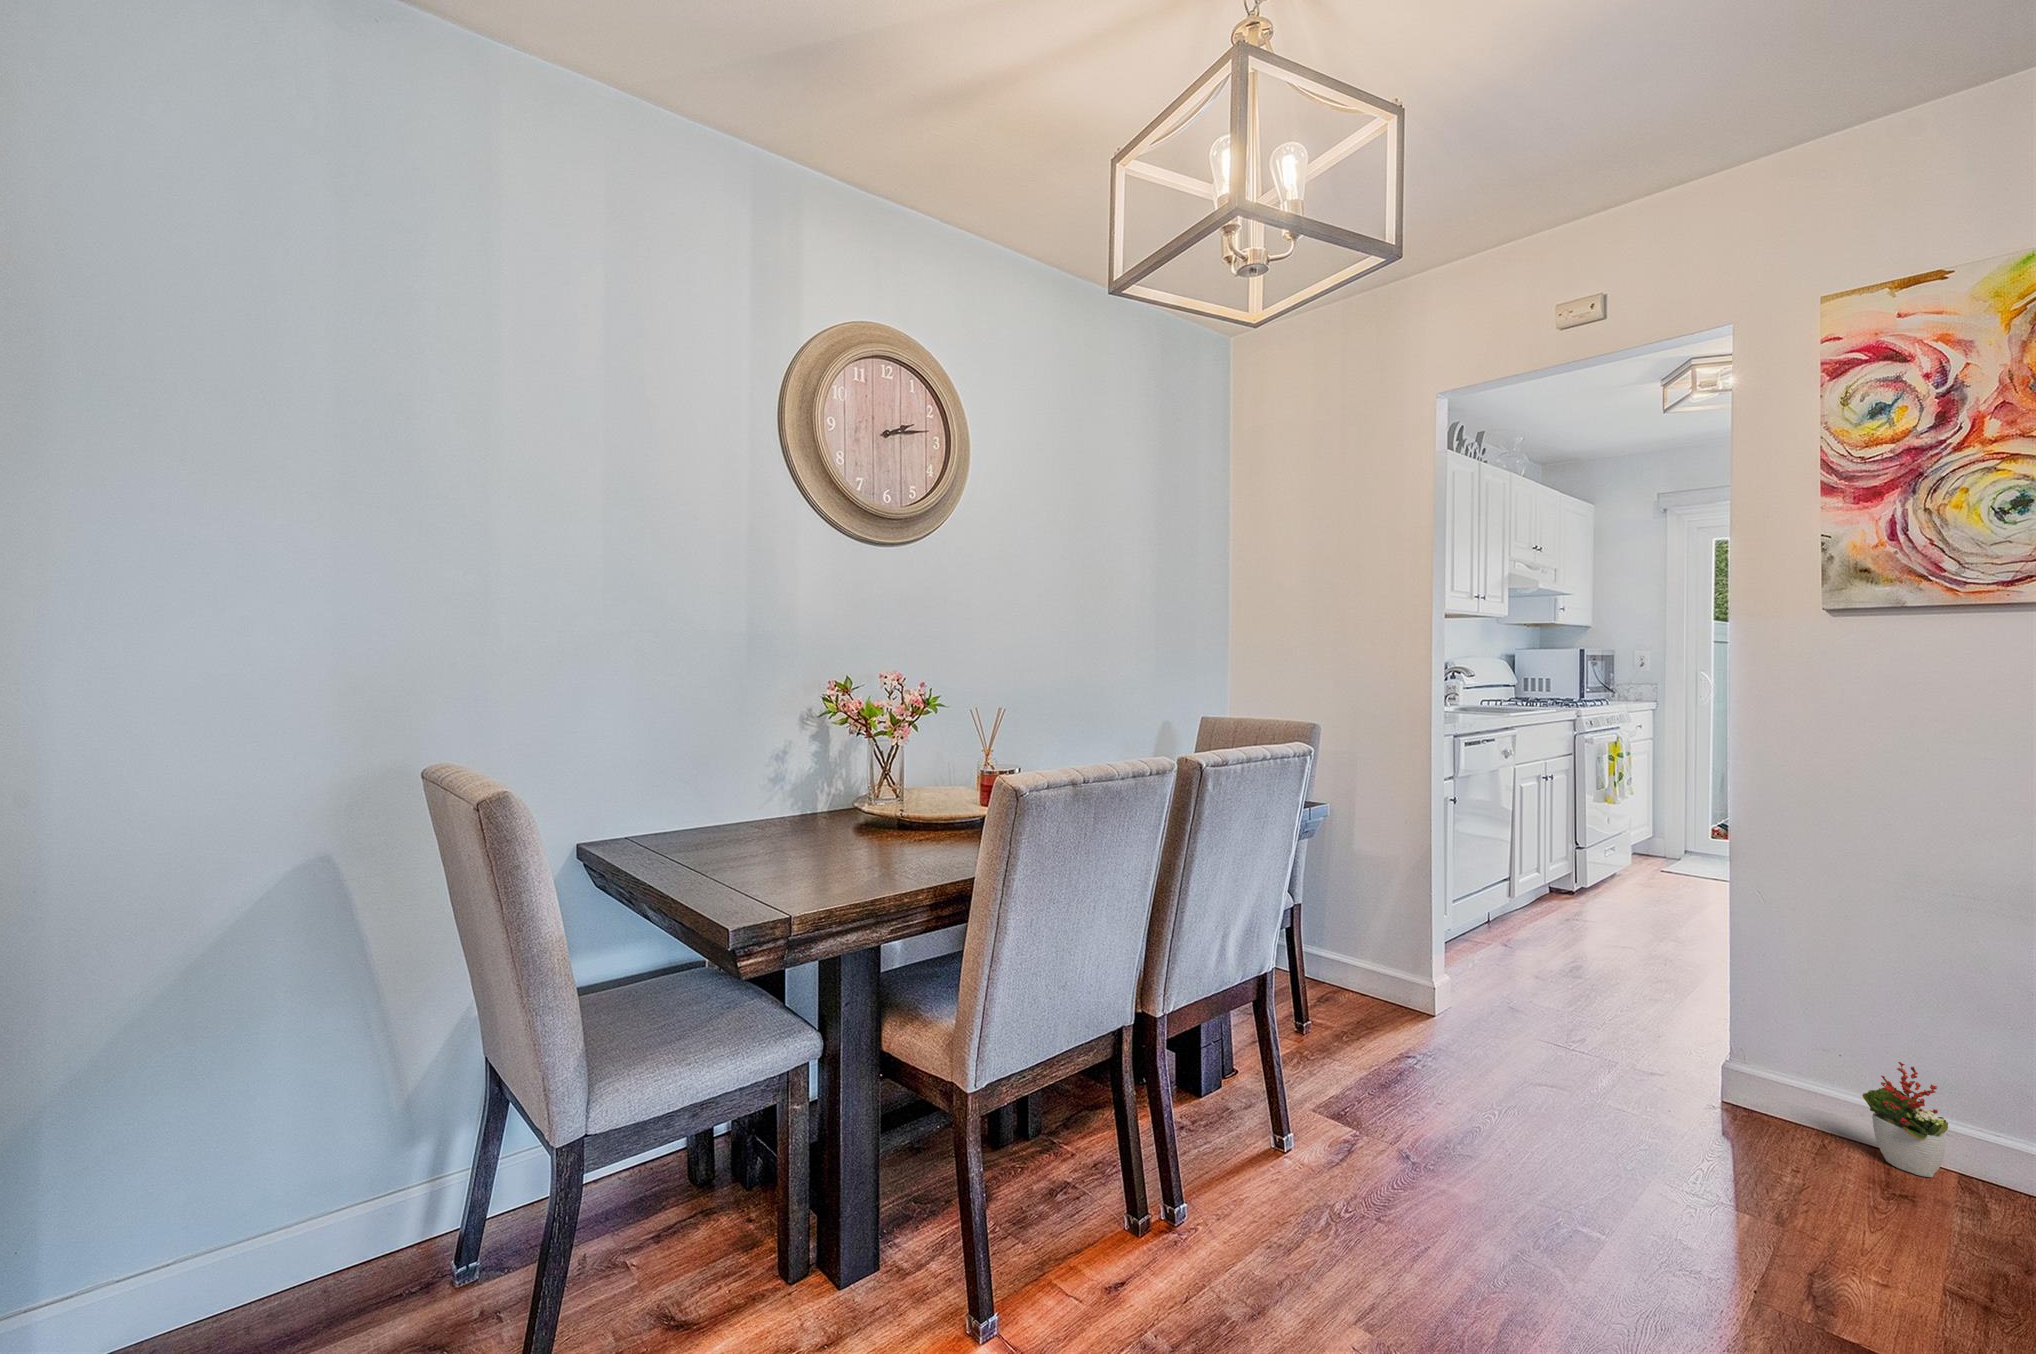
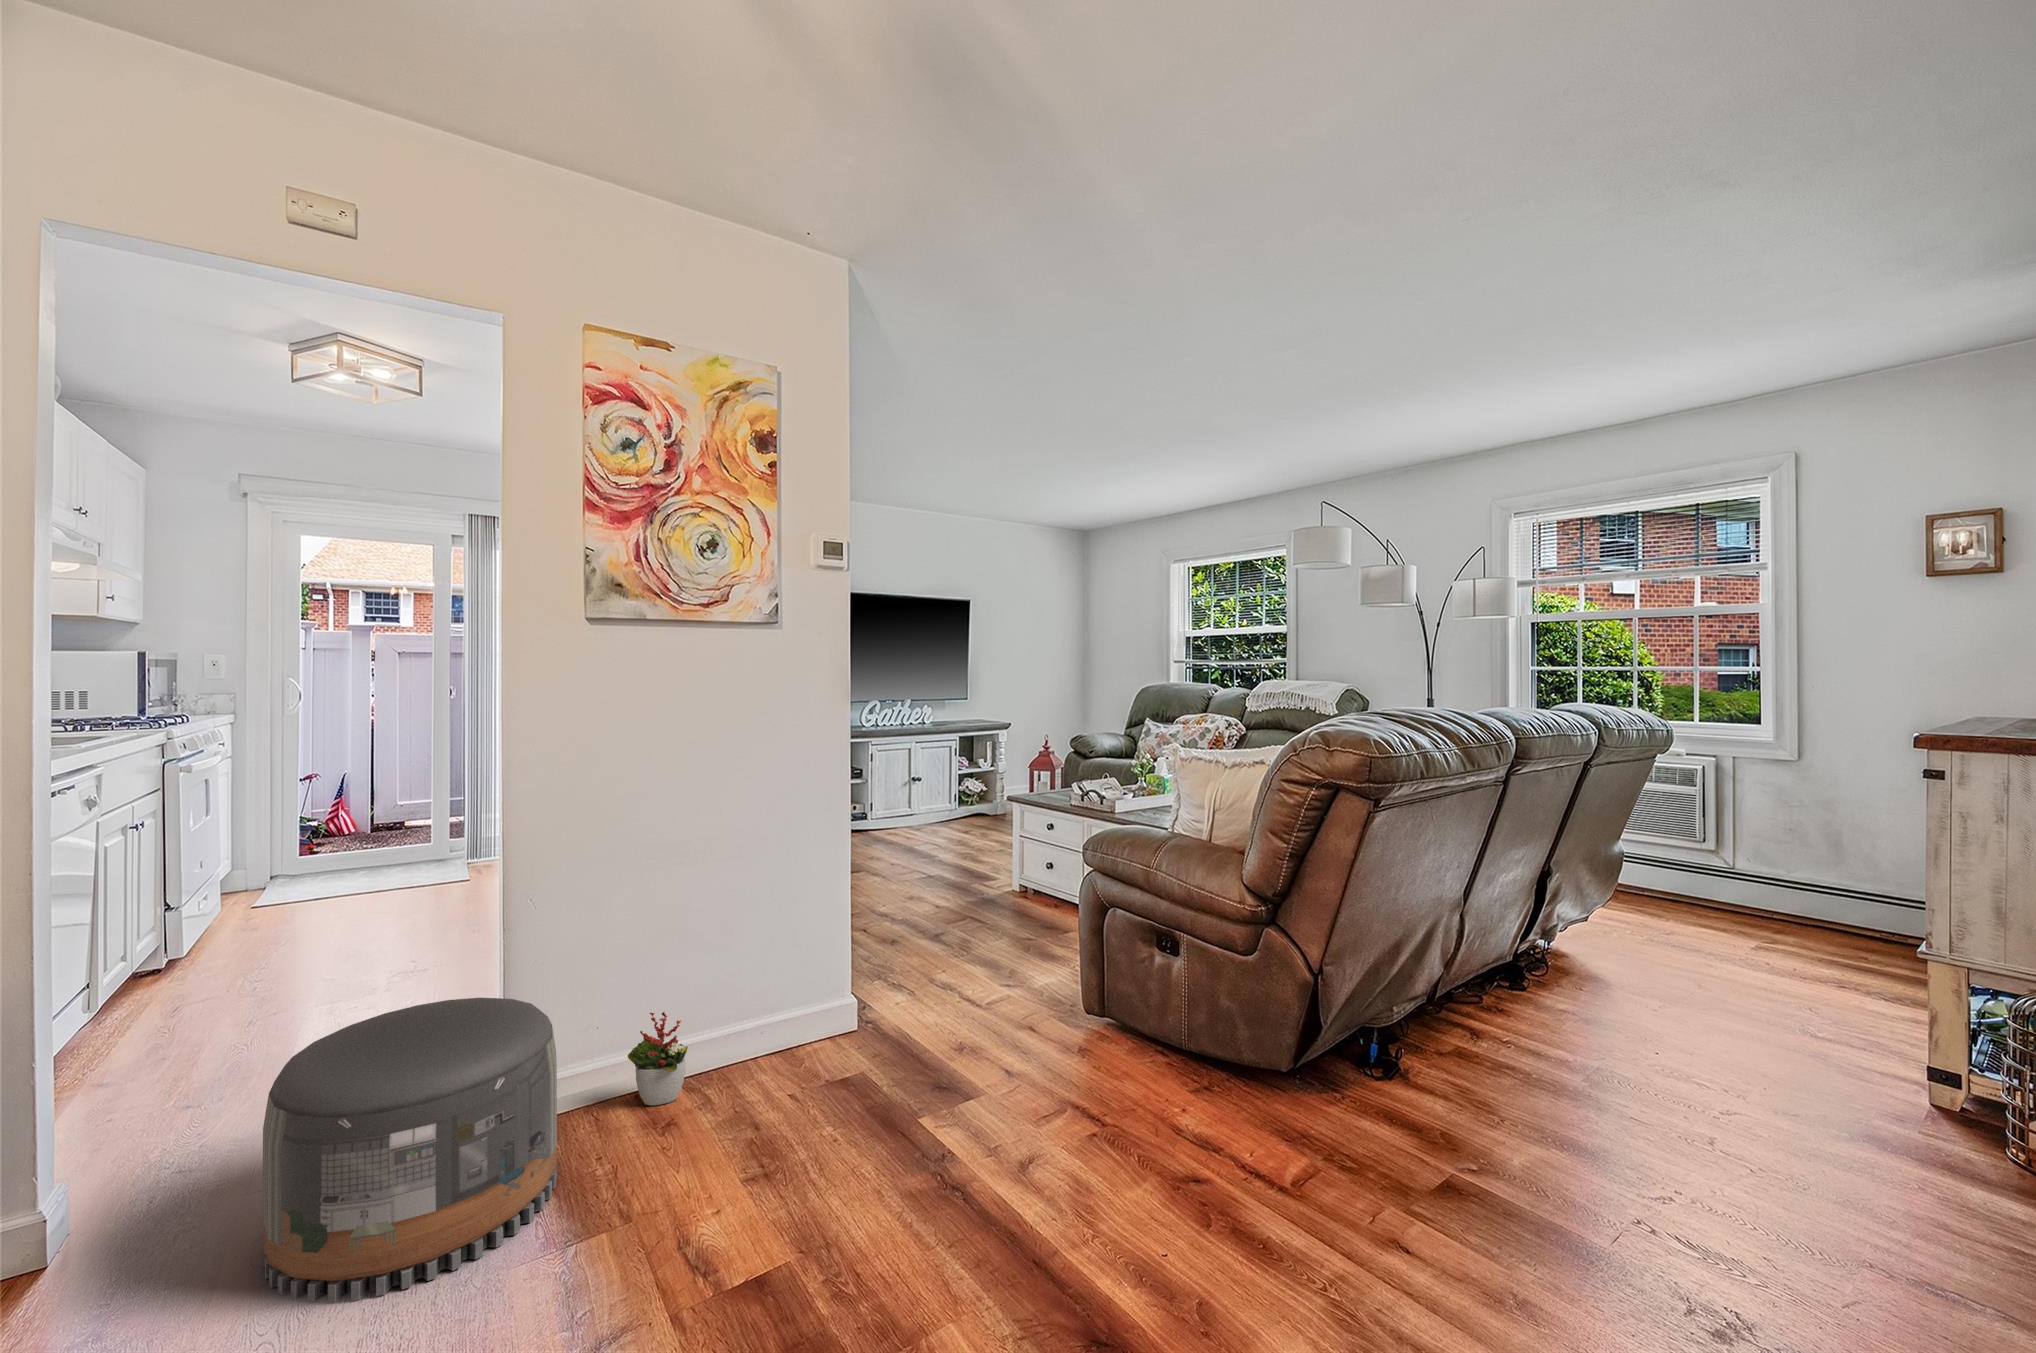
pouf: none [1513,943,1747,1166] -> present [263,998,557,1302]

